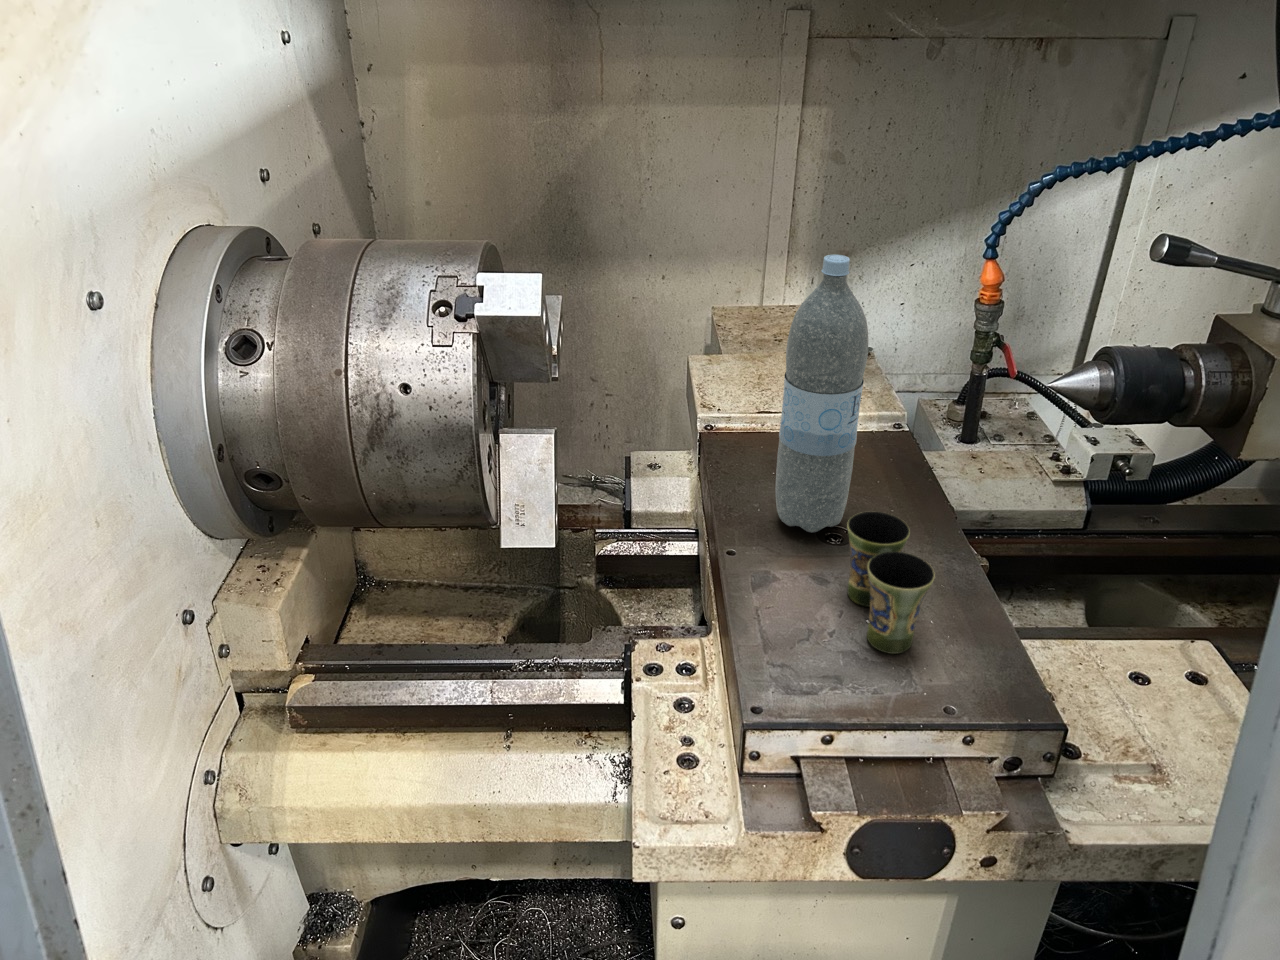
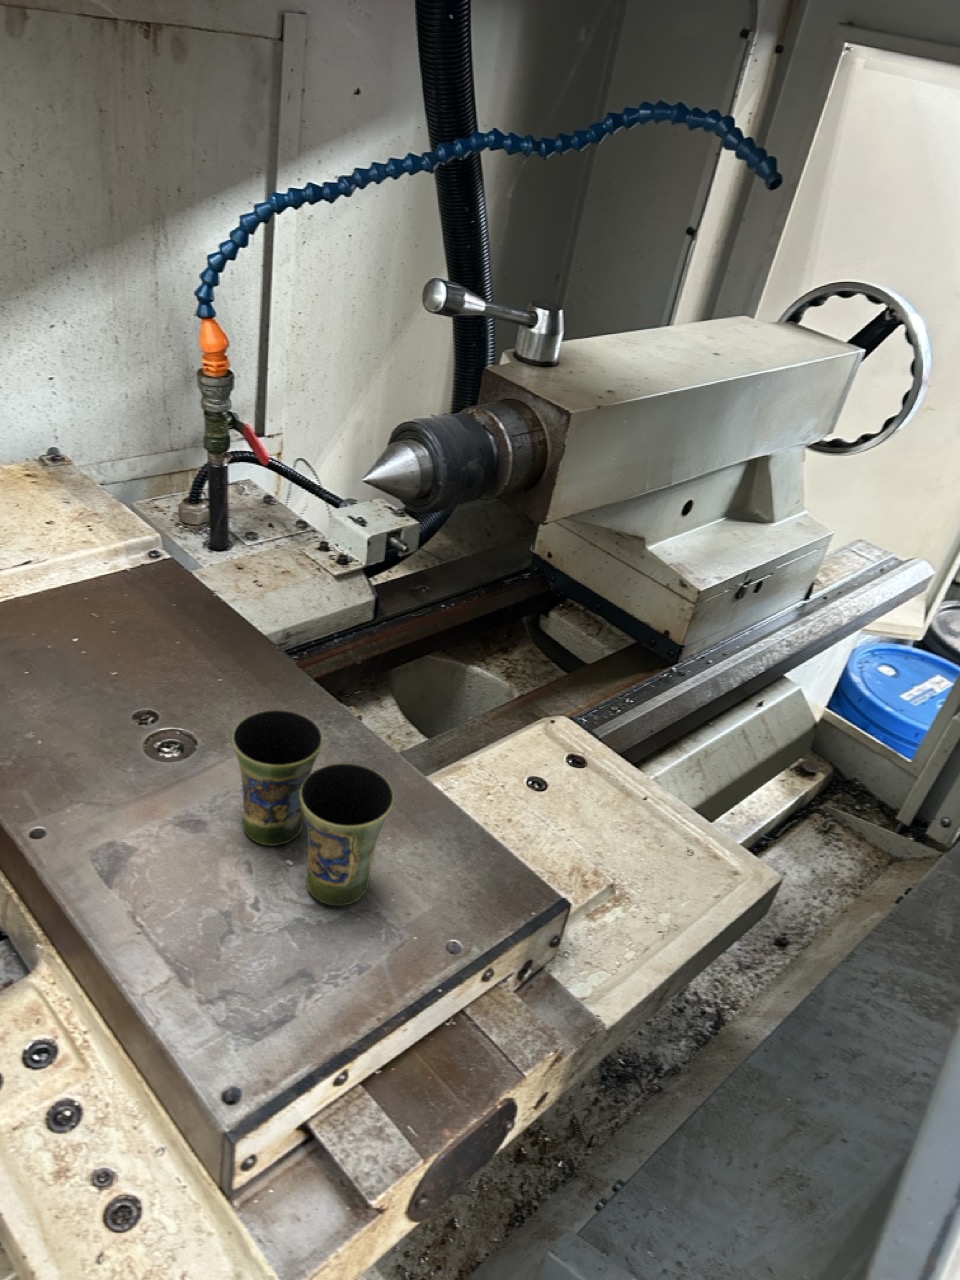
water bottle: present [775,255,868,533] -> none [50,342,189,766]

